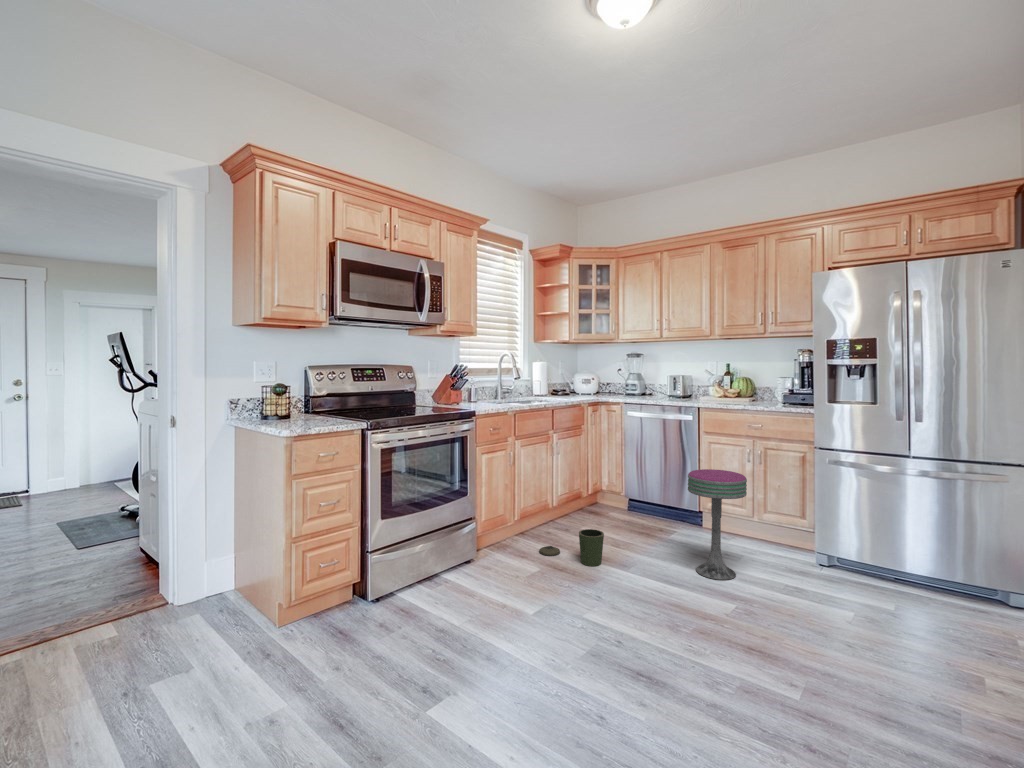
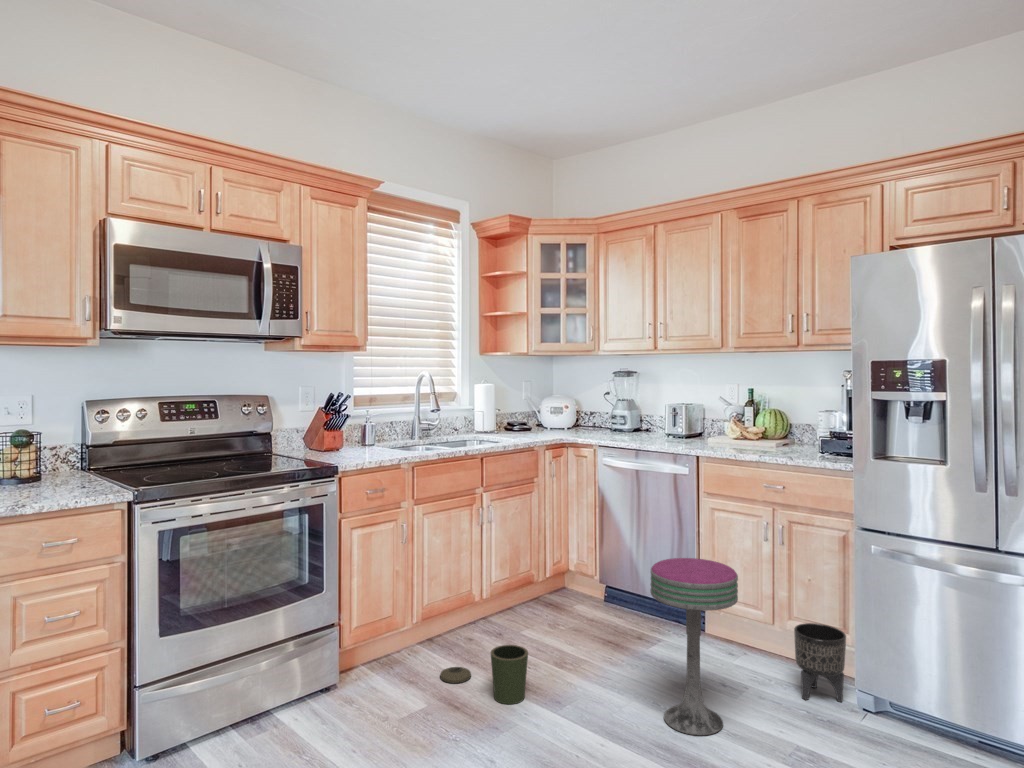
planter: none [773,513,808,561] -> present [794,623,846,702]

